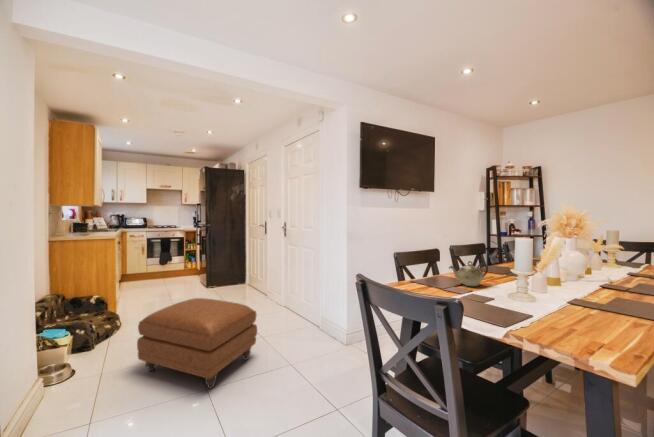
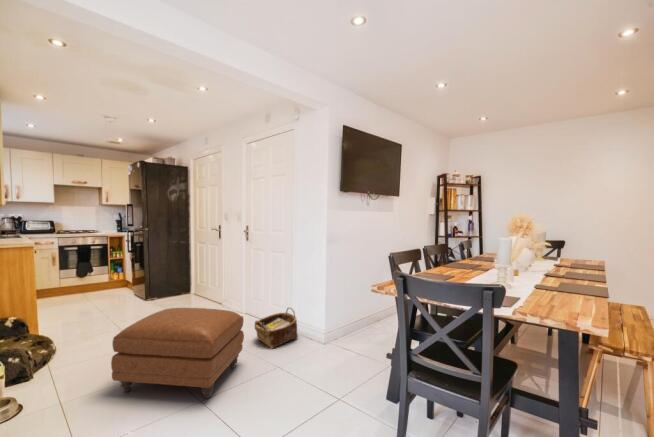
teapot: present [449,261,488,286] -> none [436,256,465,277]
woven basket: none [276,304,318,344] -> present [255,308,298,348]

